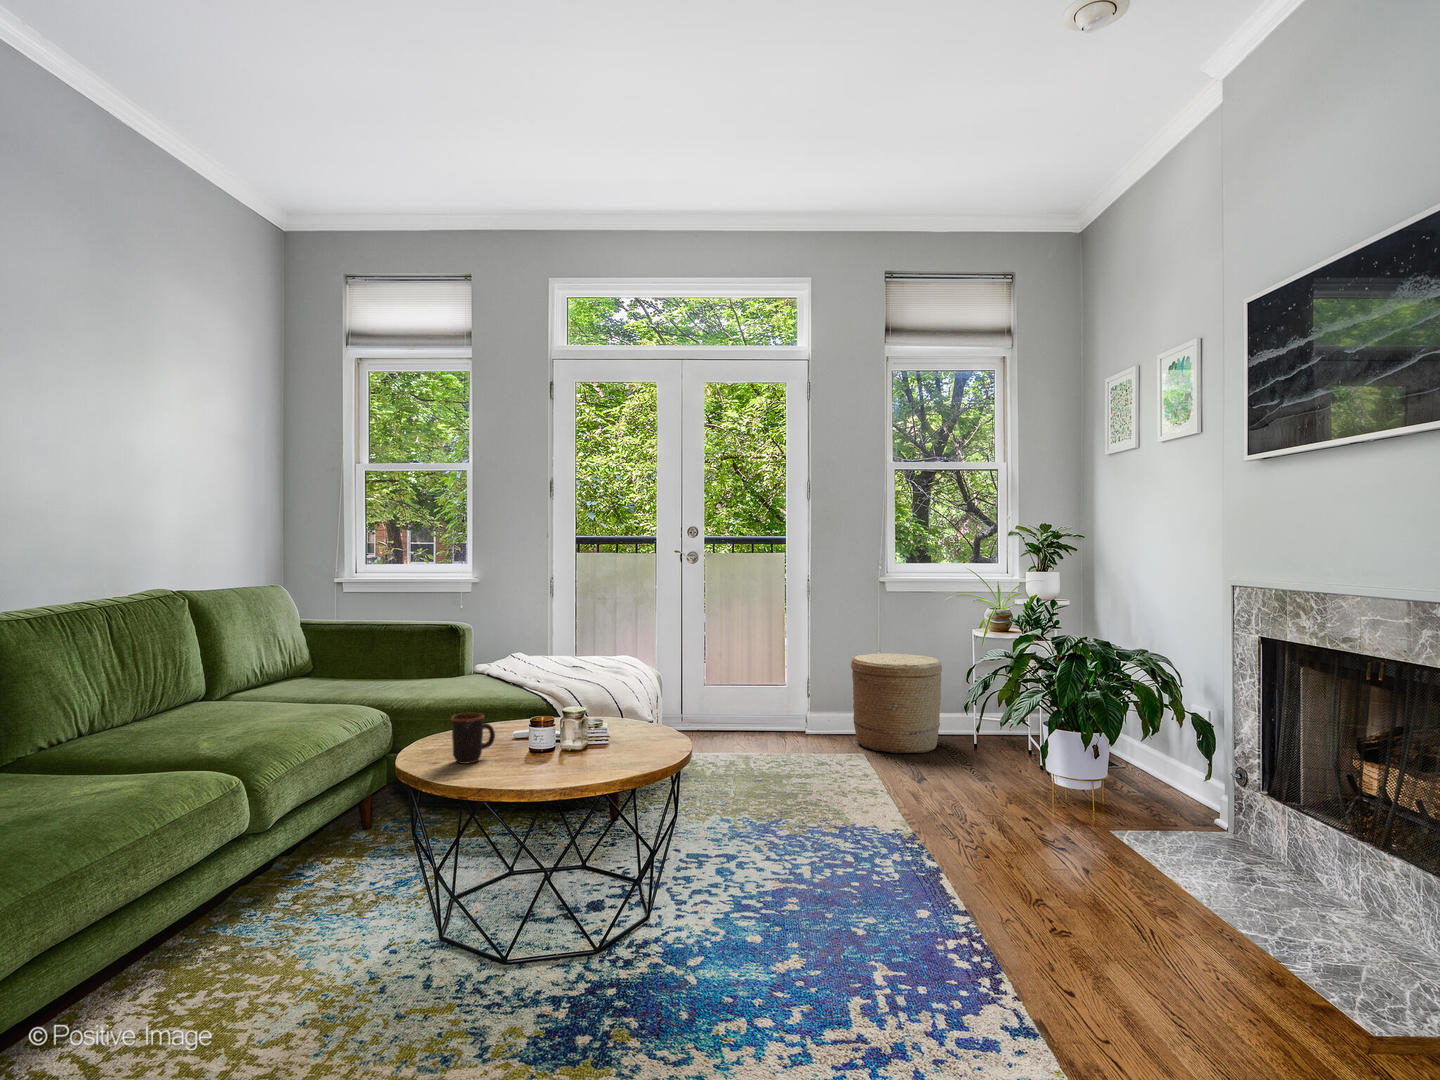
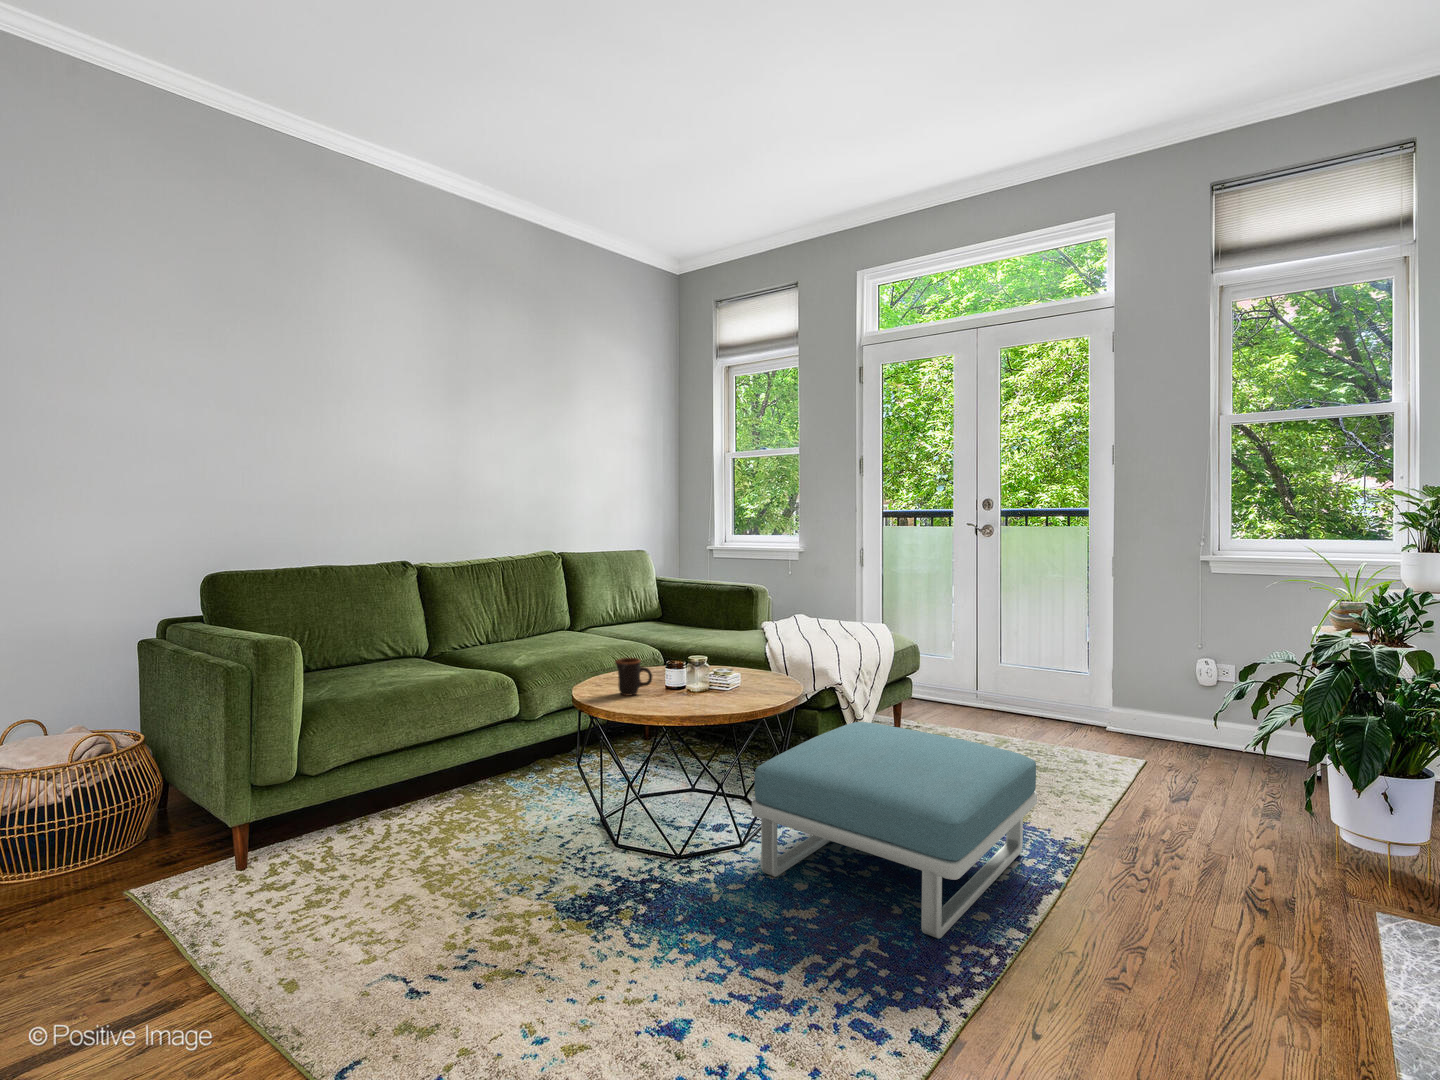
woven basket: present [851,653,942,754] -> none [1144,647,1266,769]
footstool: none [685,752,938,943] -> present [752,722,1037,938]

